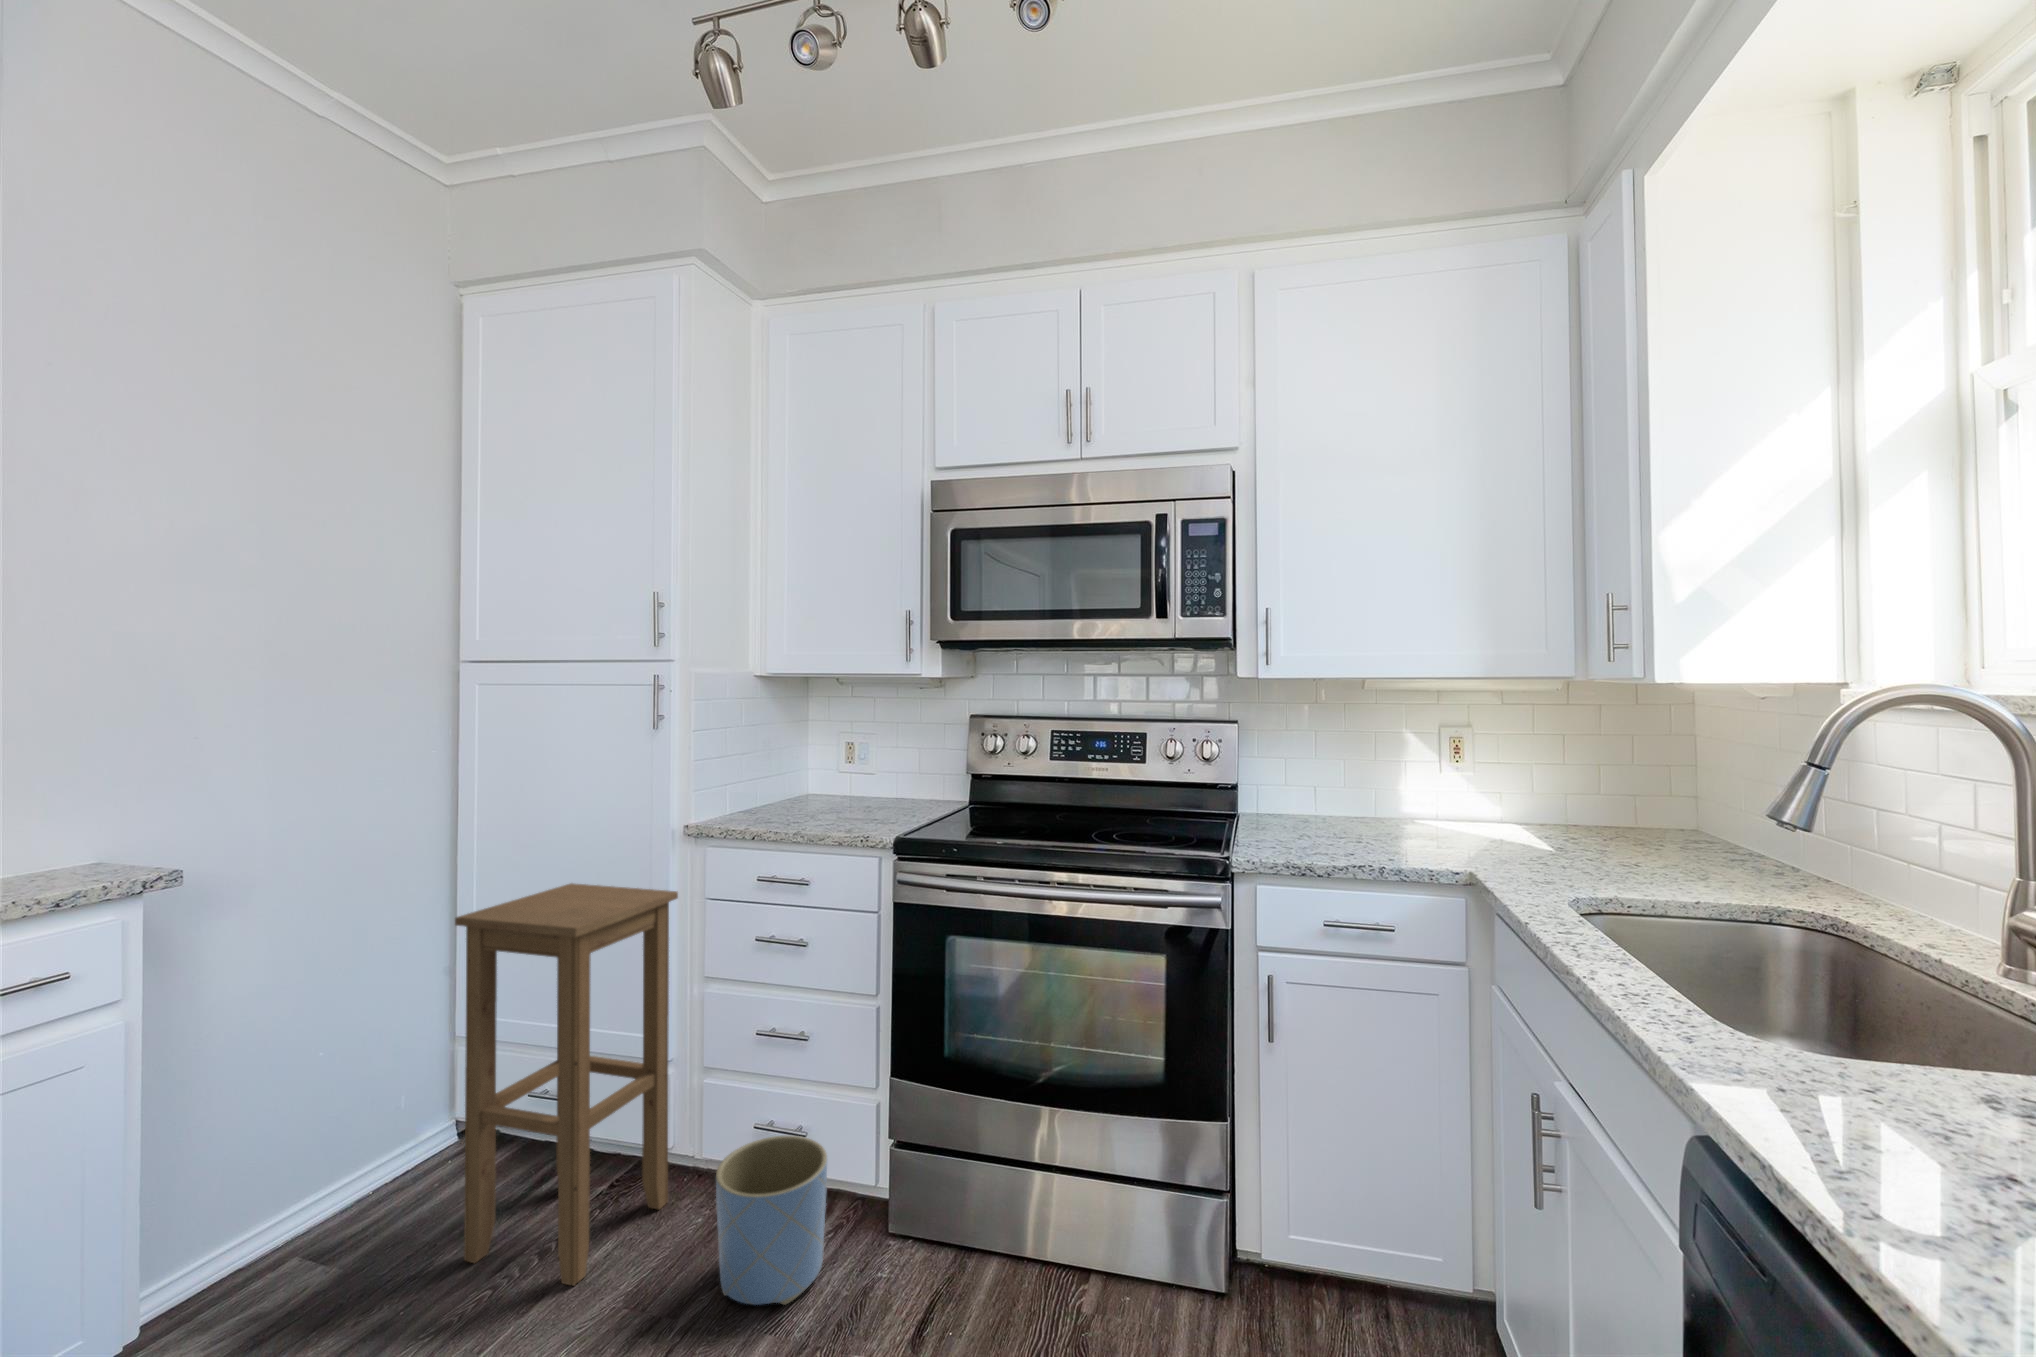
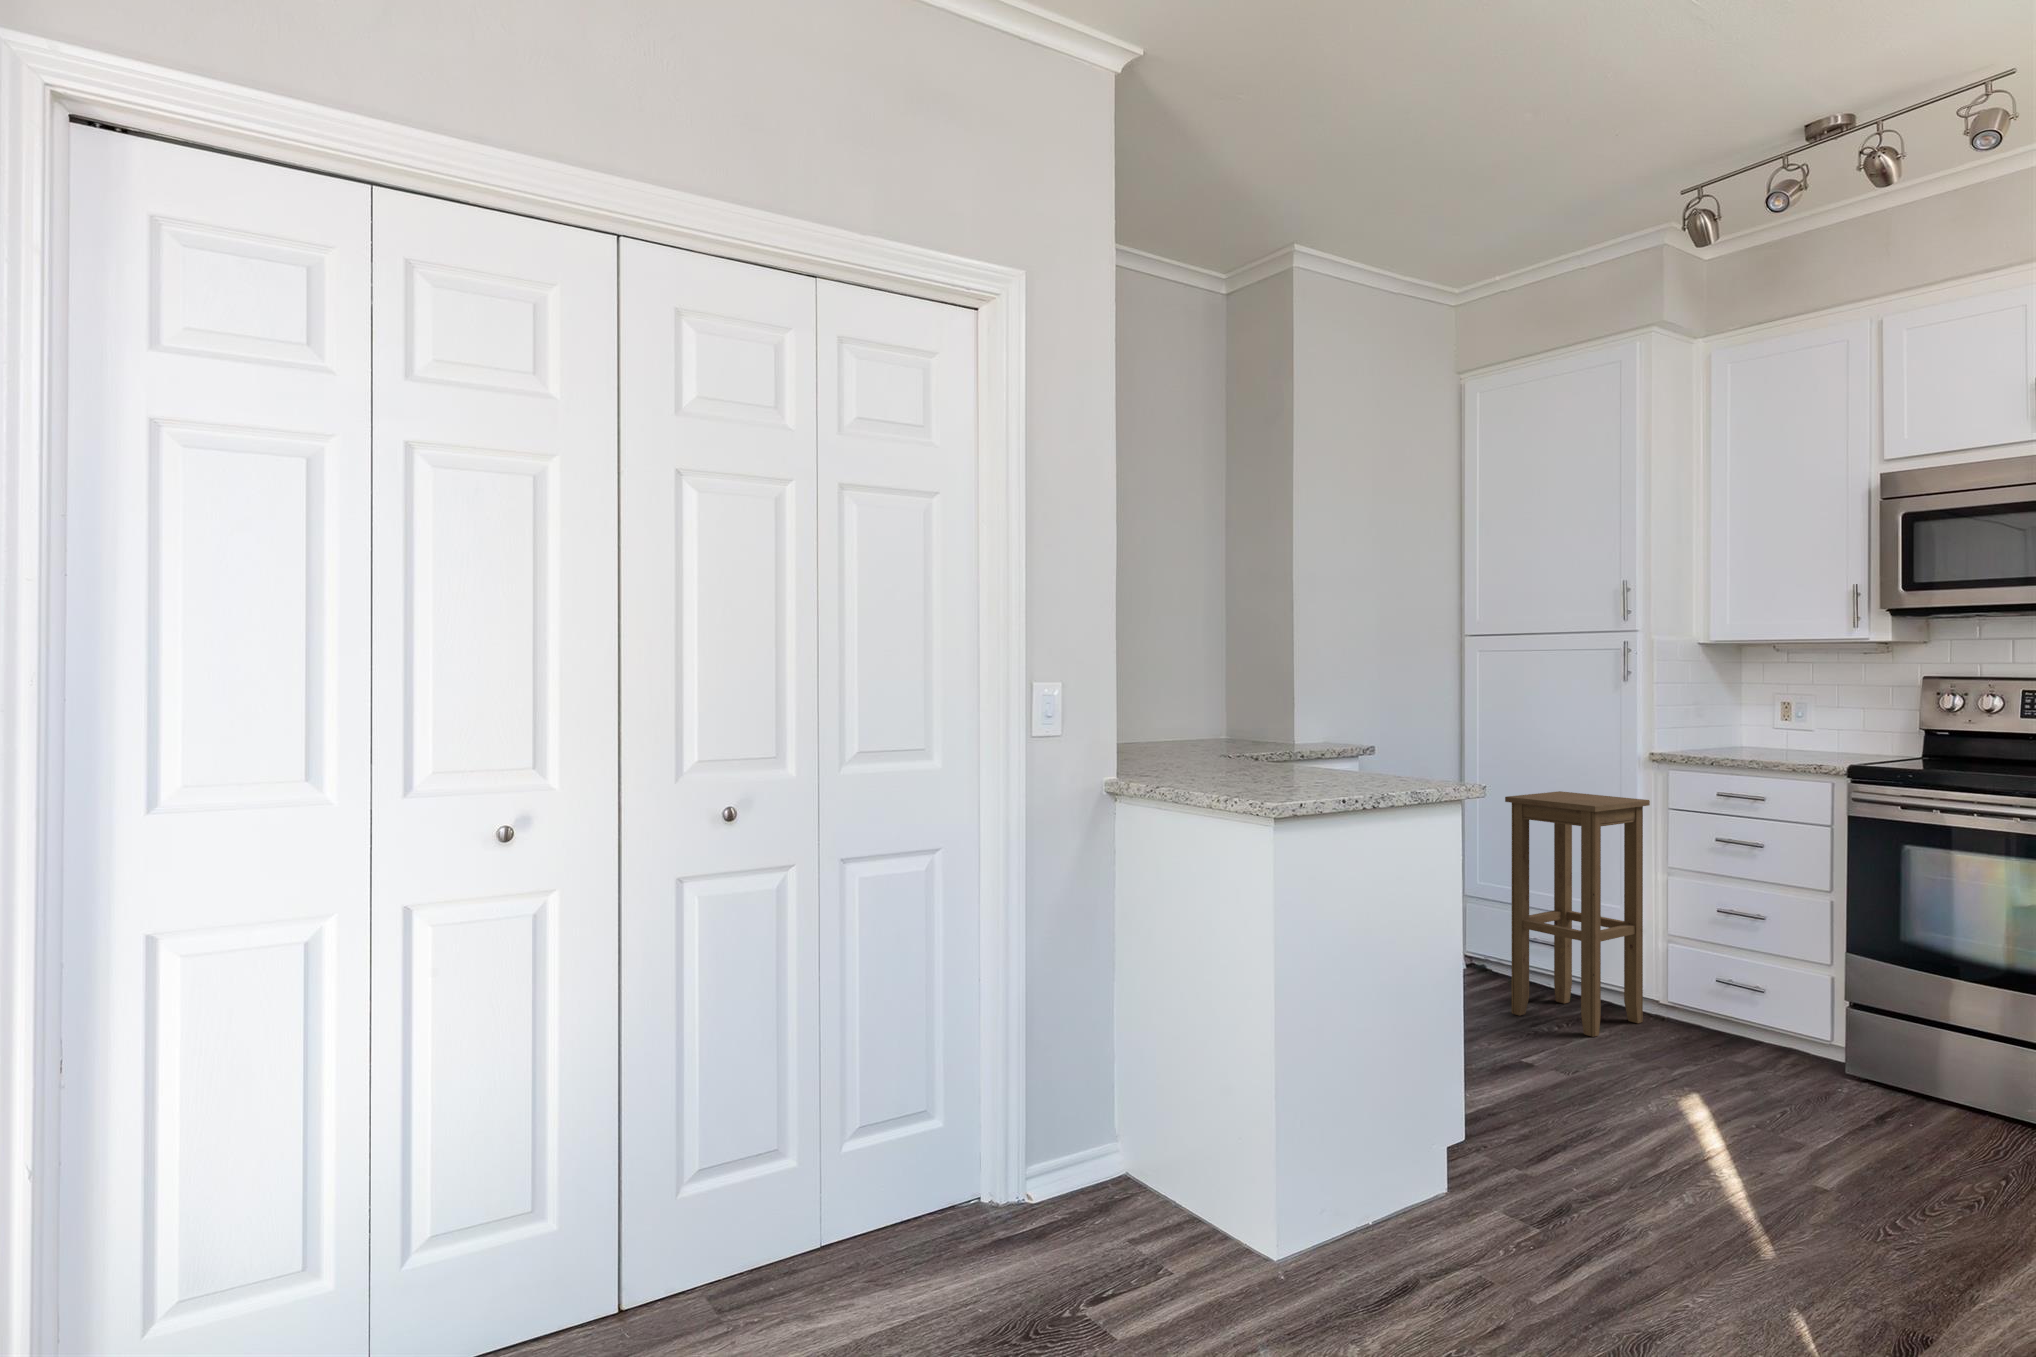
planter: present [716,1136,827,1305] -> none [1699,977,1789,1077]

